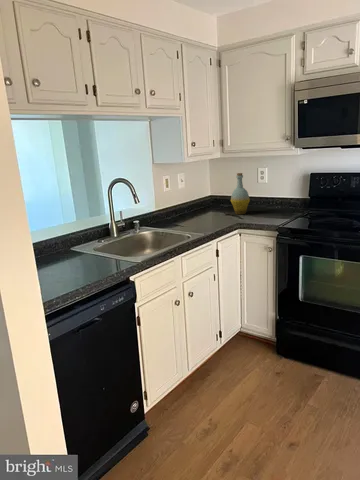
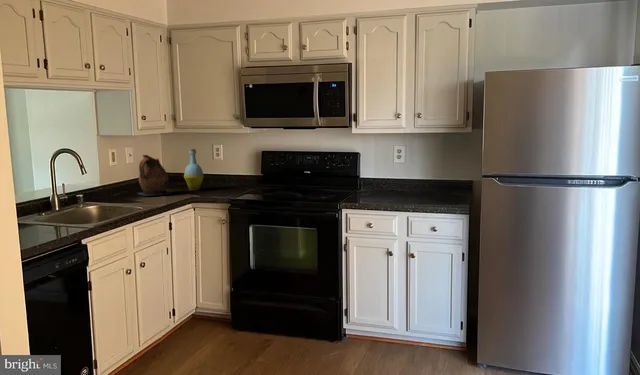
ceramic pitcher: none [187,180,221,220] -> present [138,155,172,196]

